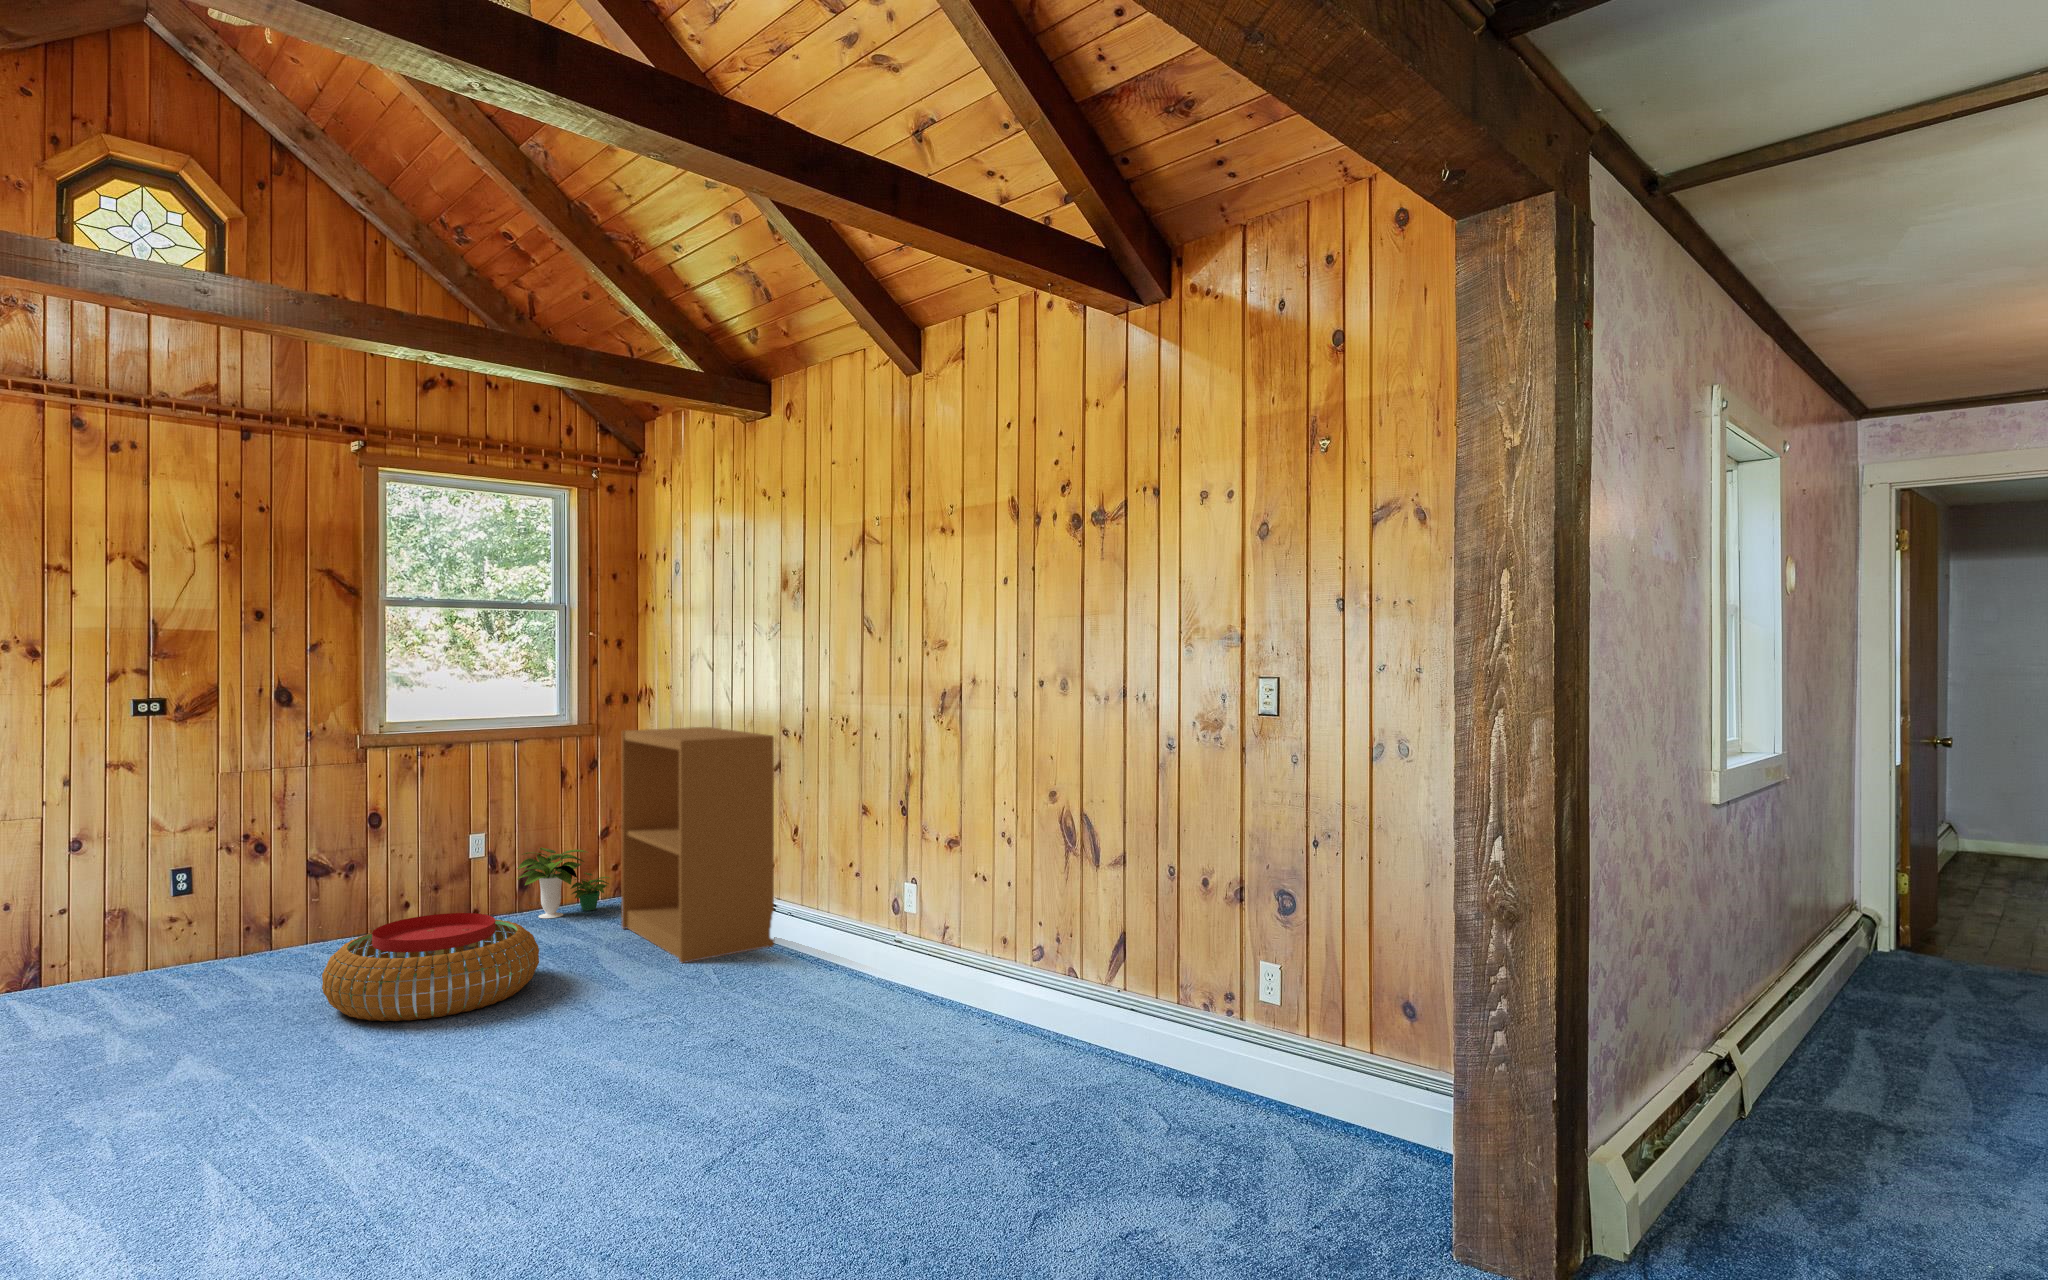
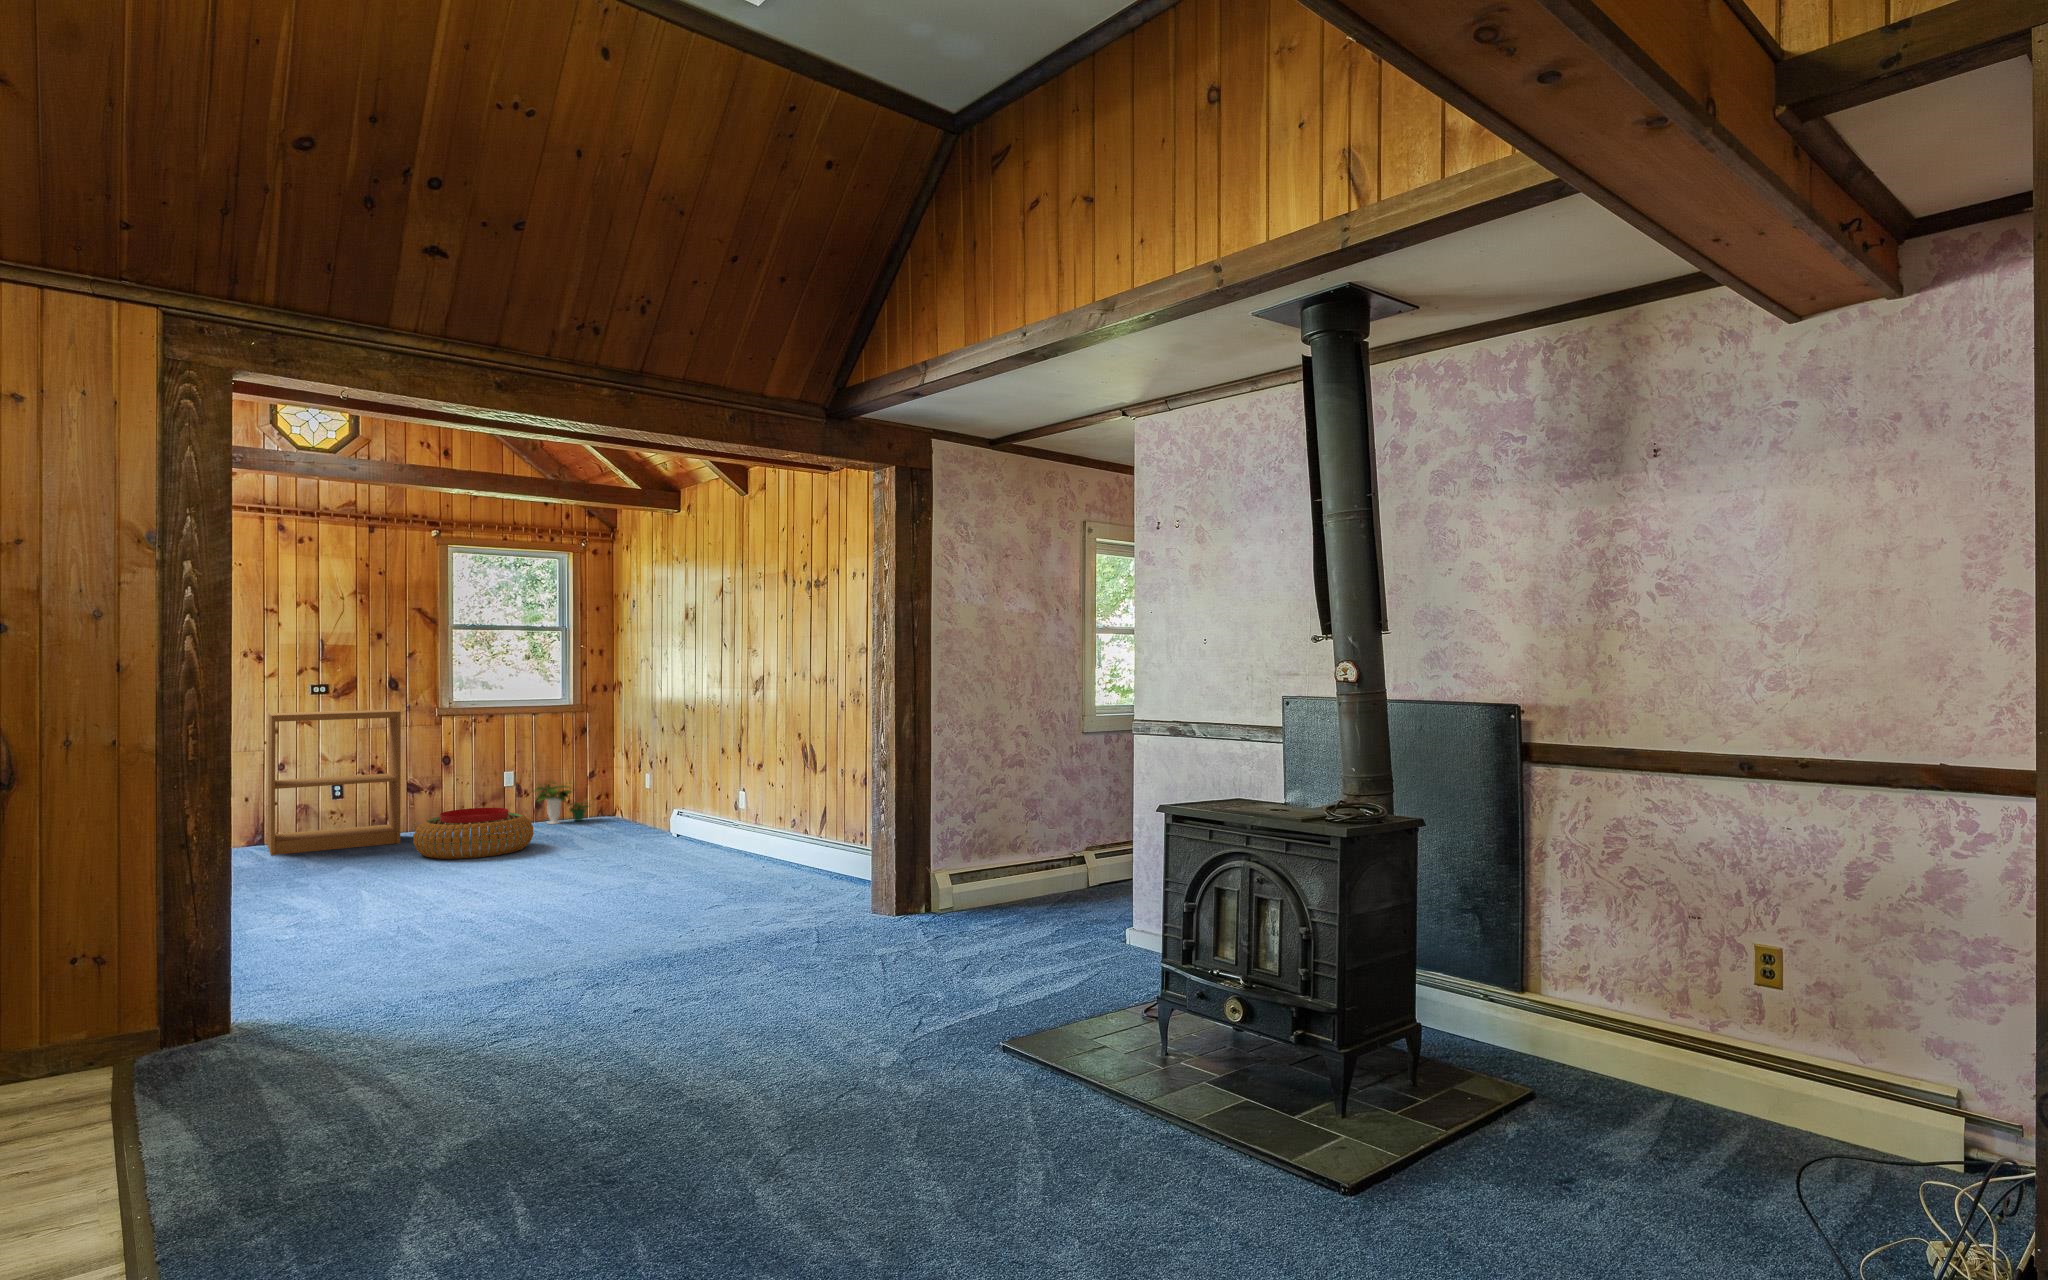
bookshelf: present [622,727,774,963] -> present [268,709,401,855]

